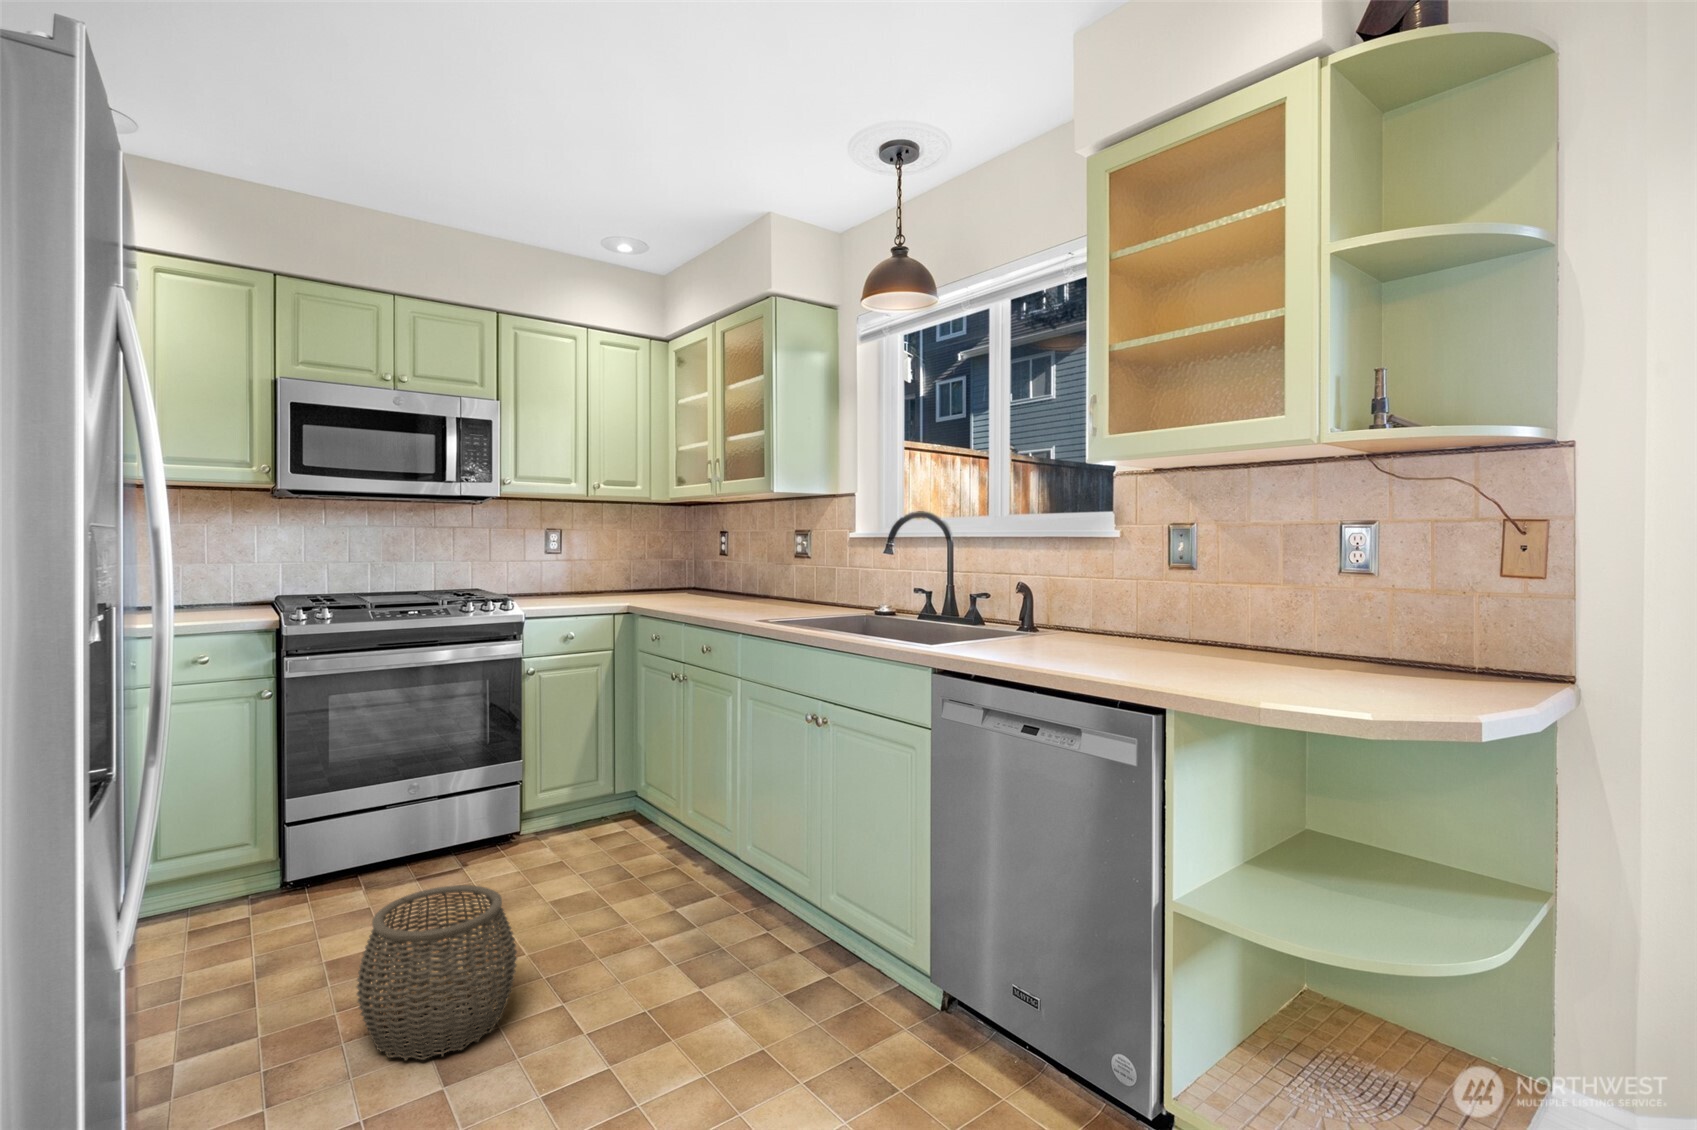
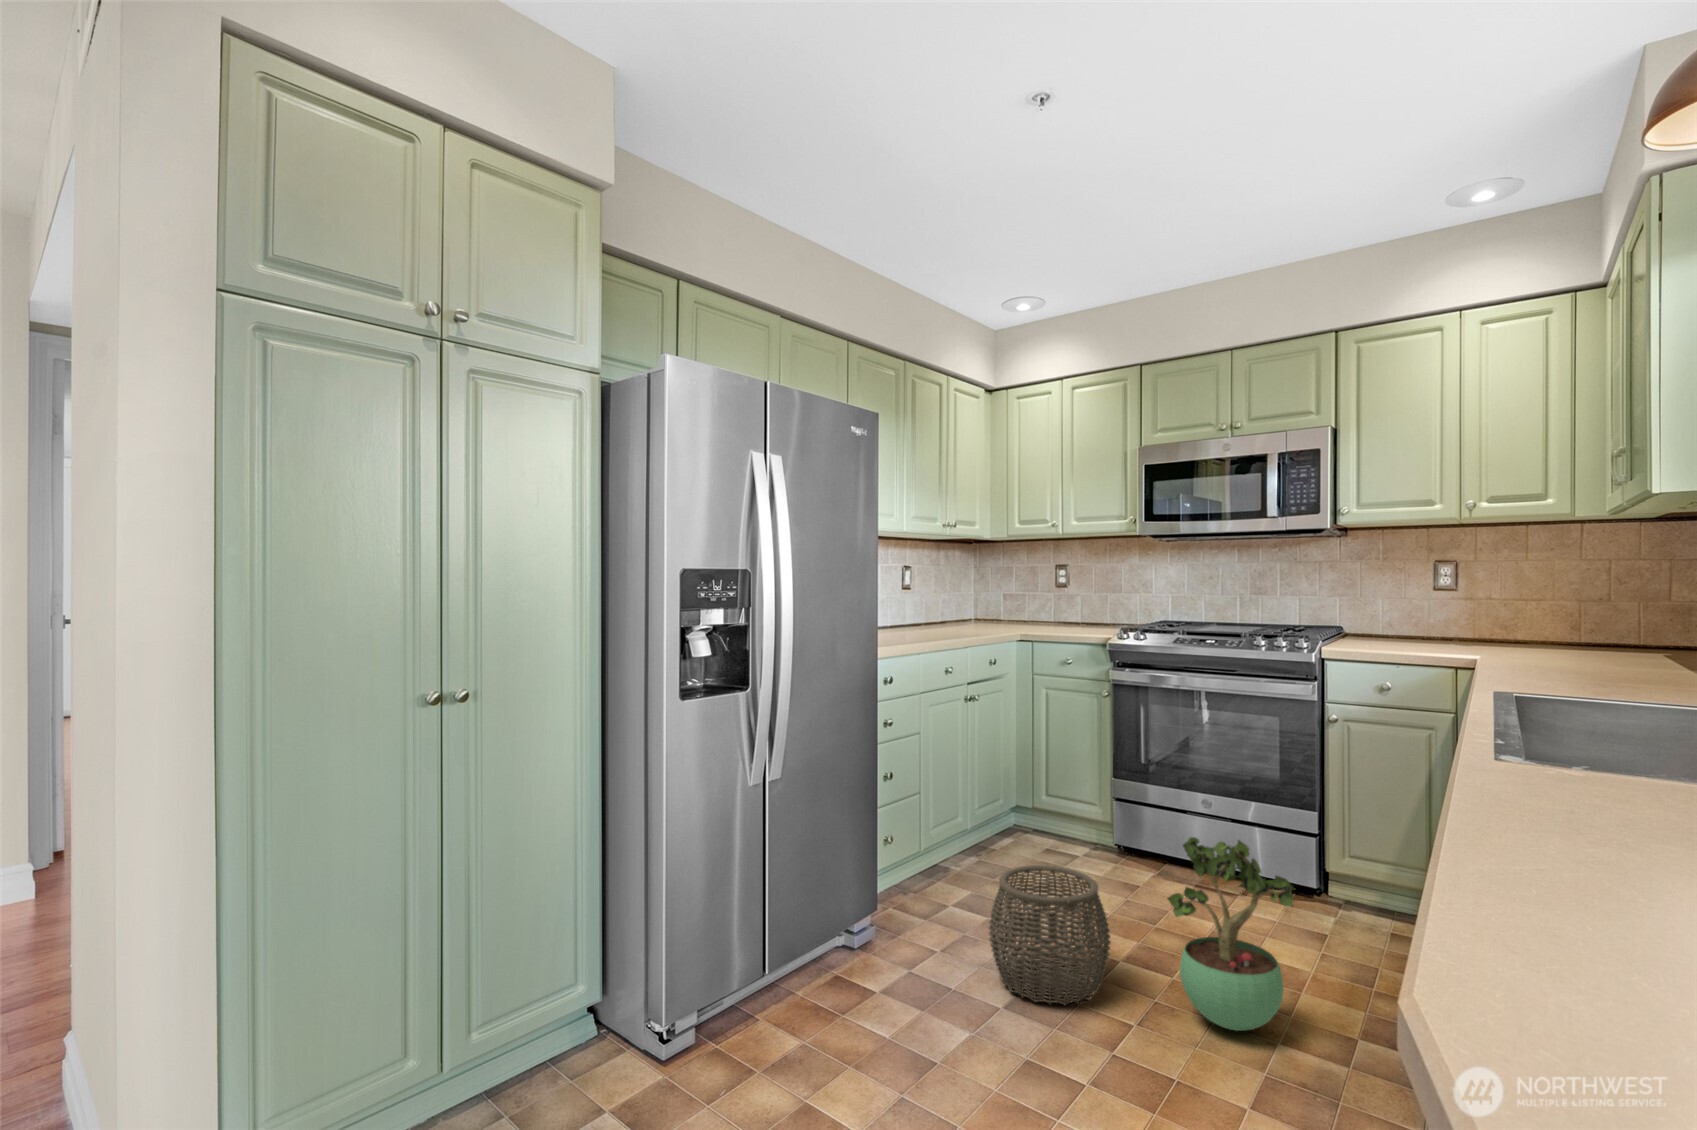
potted plant: none [566,784,682,961] -> present [1168,837,1295,1031]

